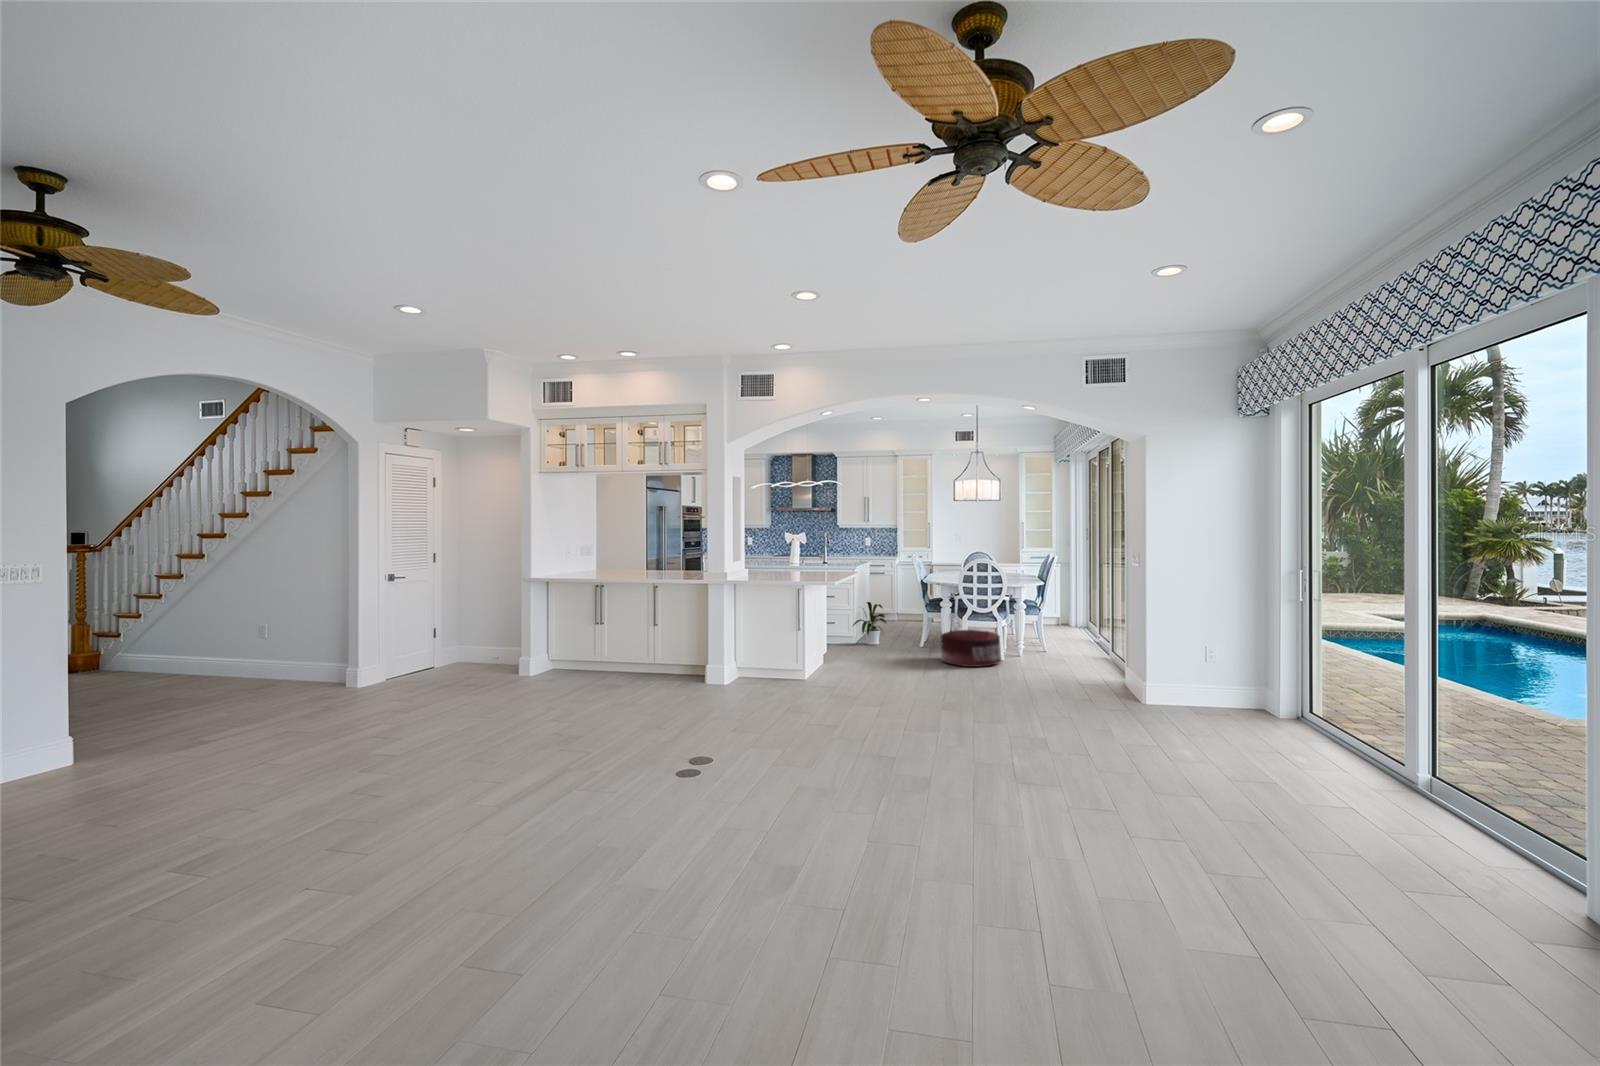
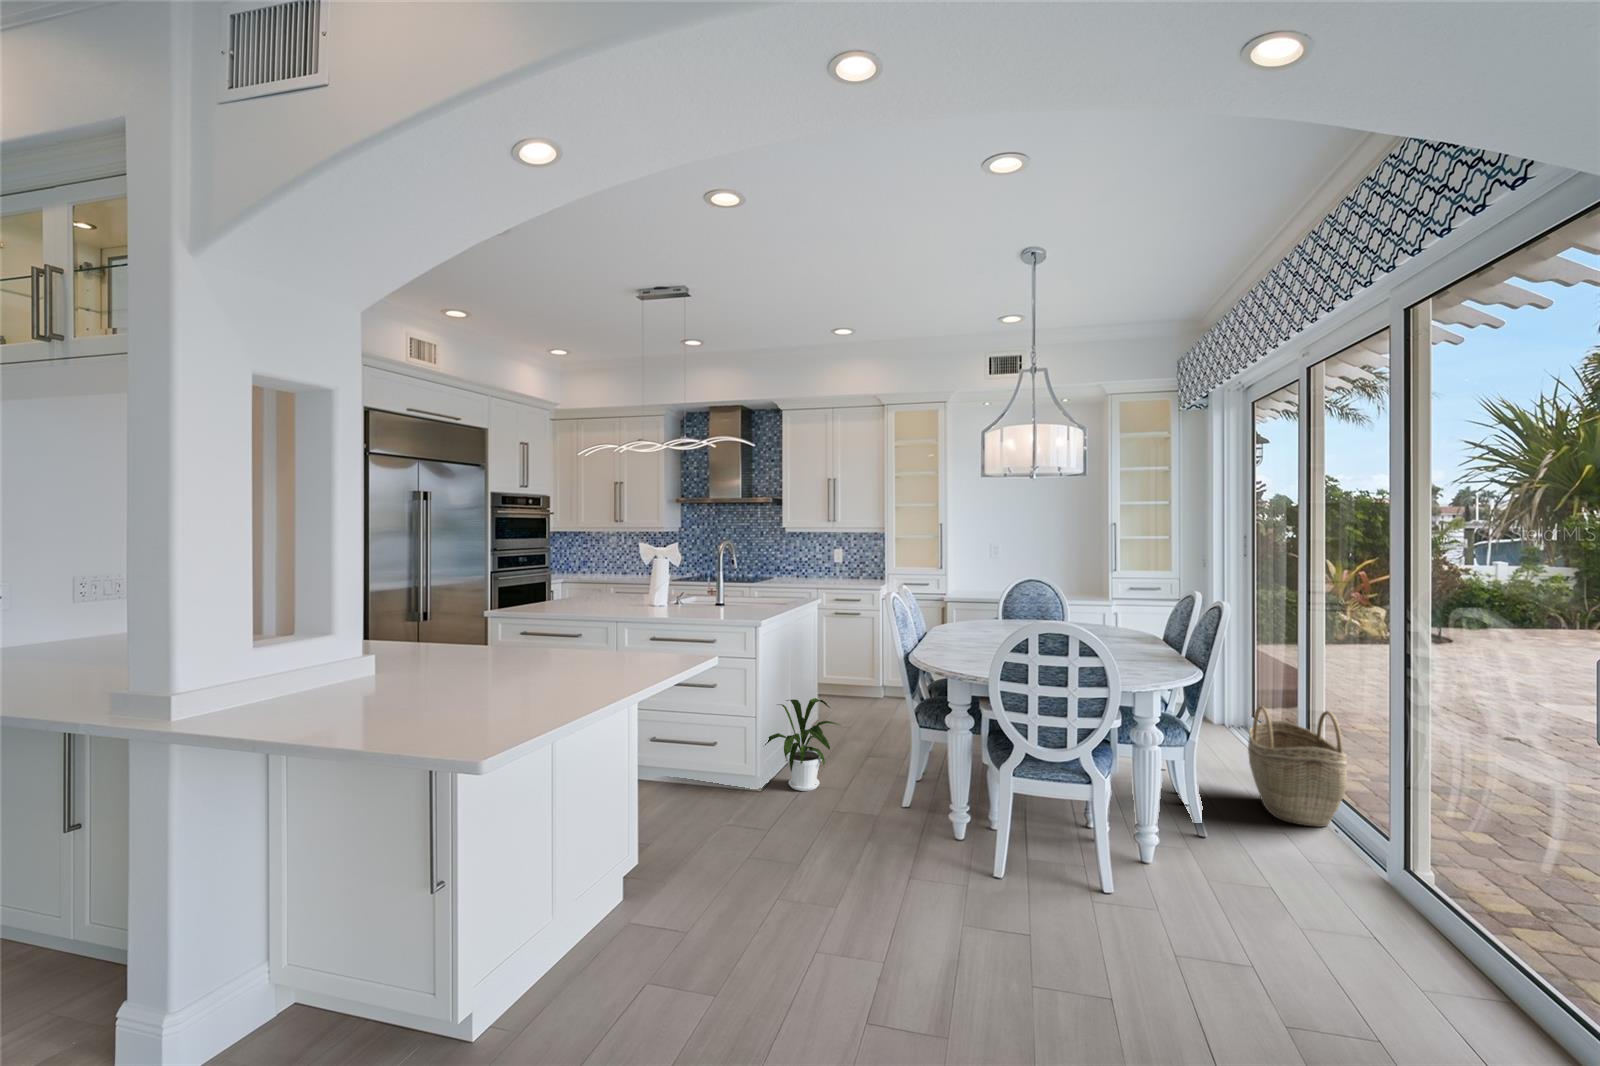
woven basket: none [1071,601,1105,649] -> present [1248,706,1347,827]
pouf: present [941,630,1001,667] -> none [941,802,1112,957]

